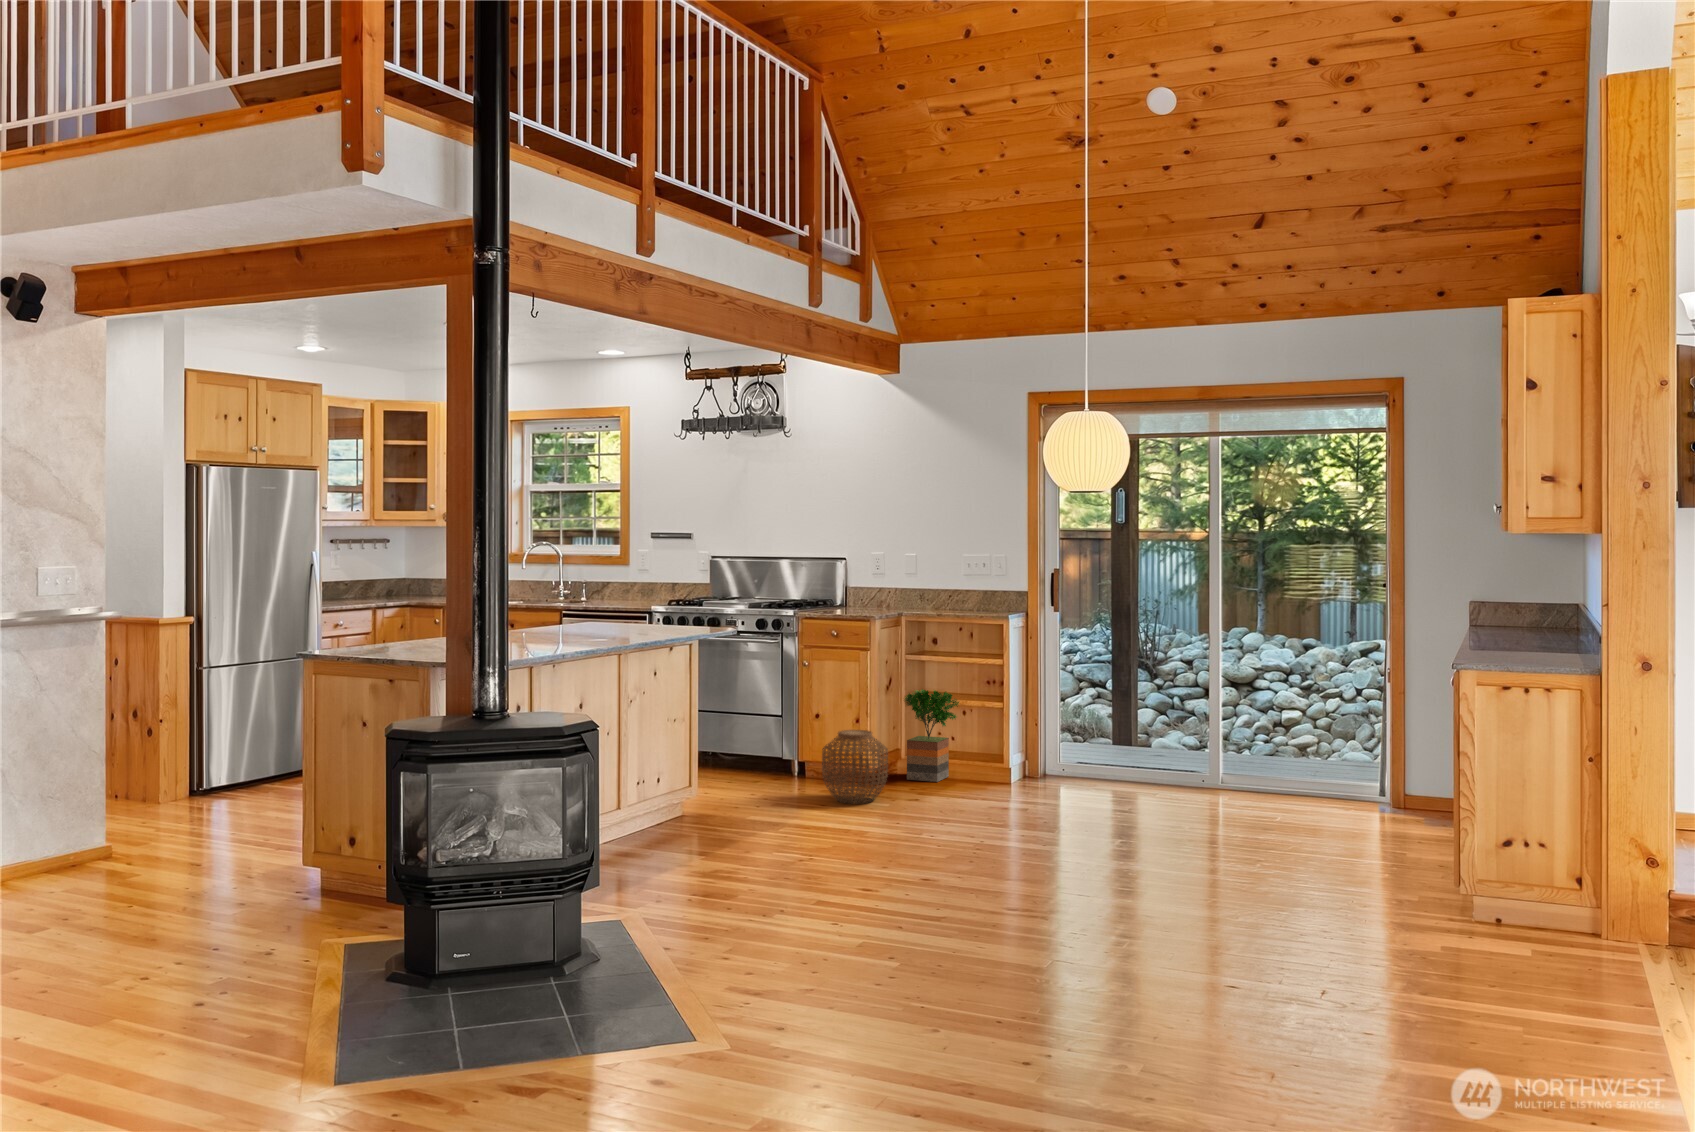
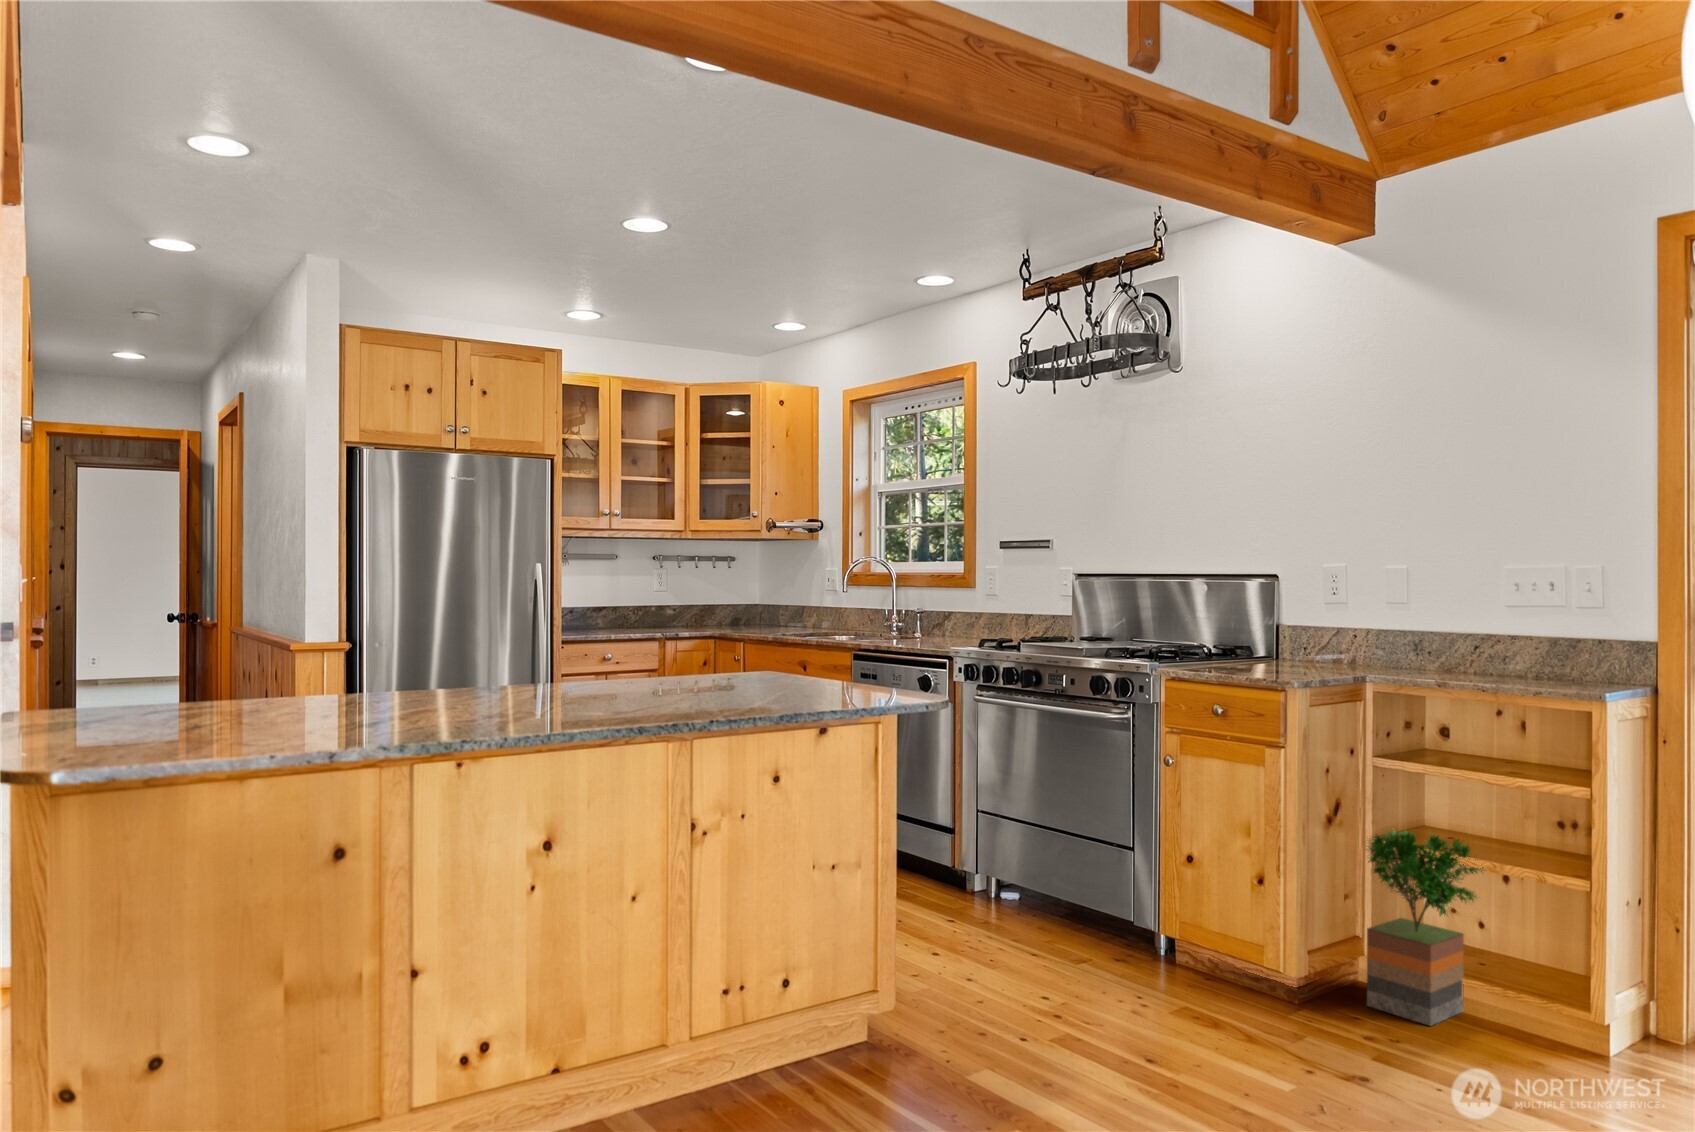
woven basket: present [822,730,888,804] -> none [1149,909,1289,1072]

